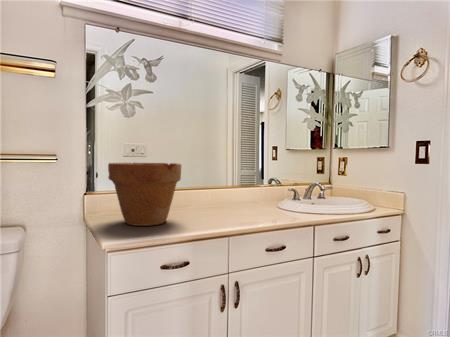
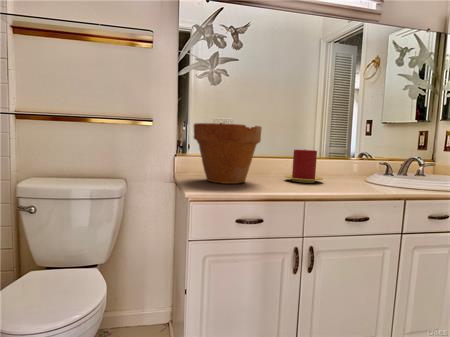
candle: none [205,183,242,216] -> present [285,150,323,183]

